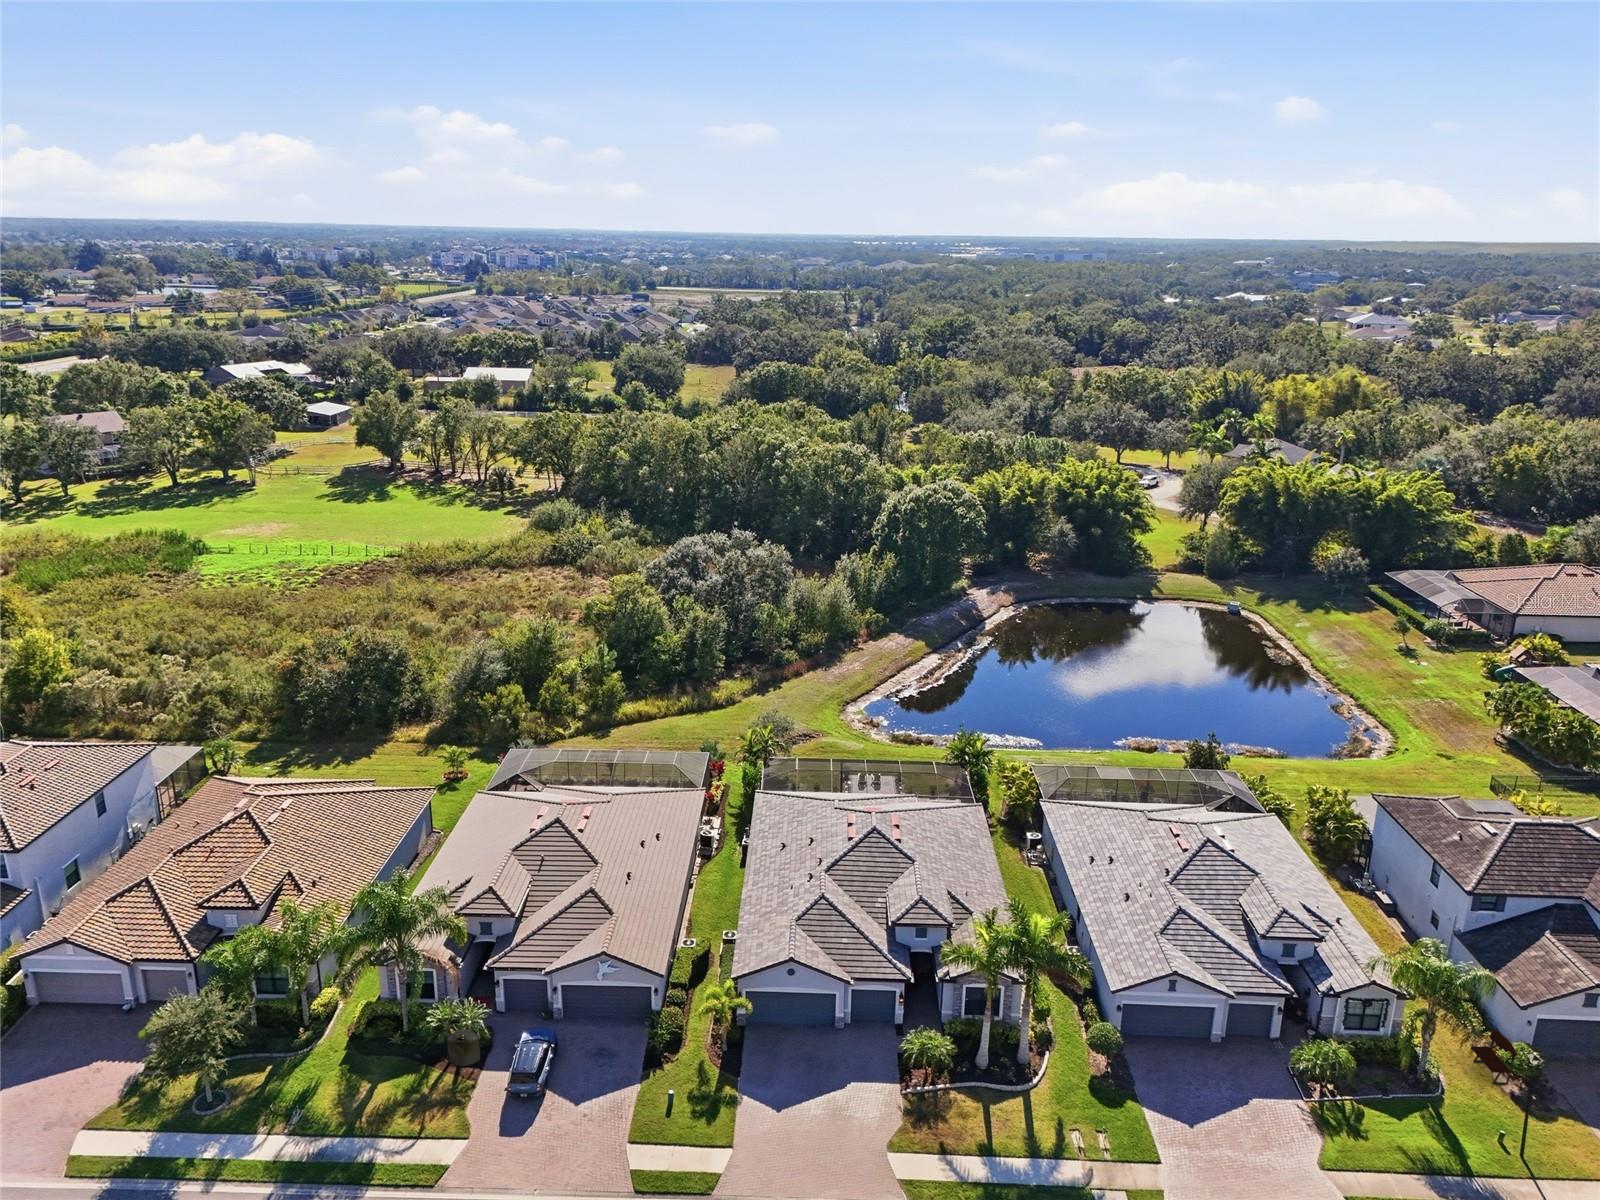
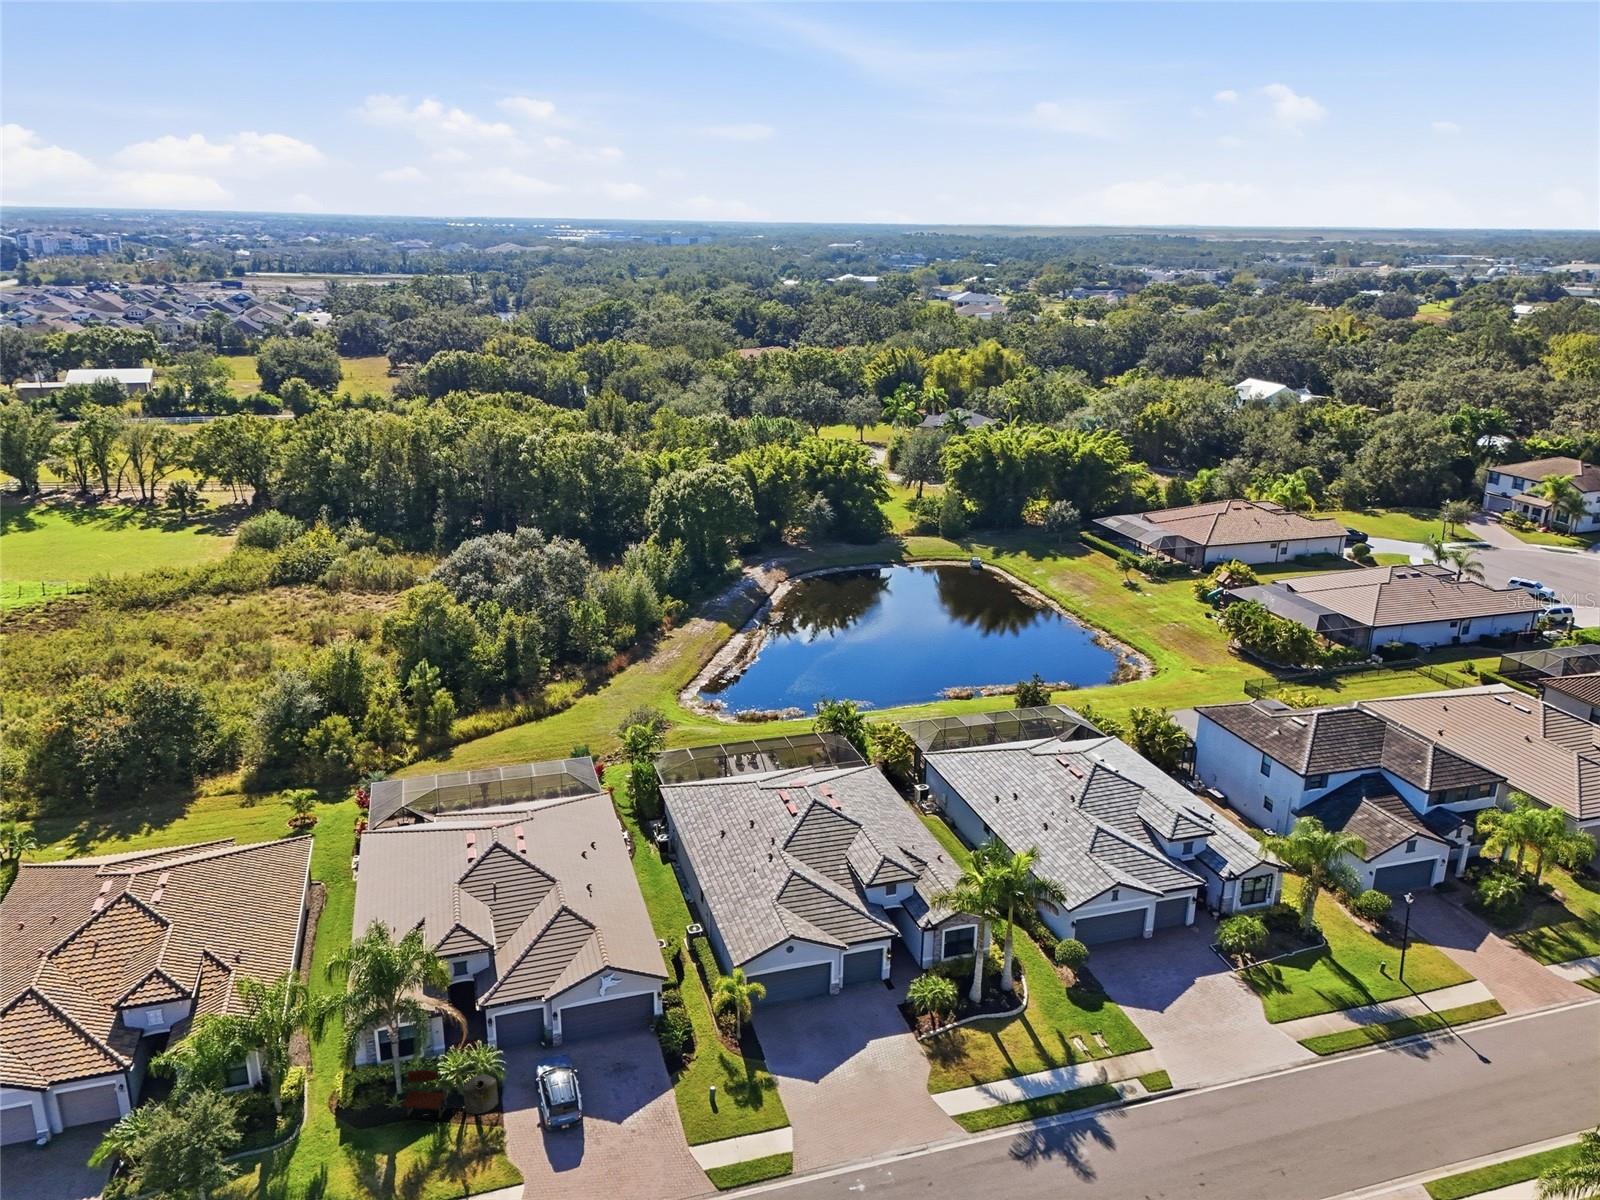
bench: present [1471,1029,1517,1085] -> present [402,1070,446,1117]

